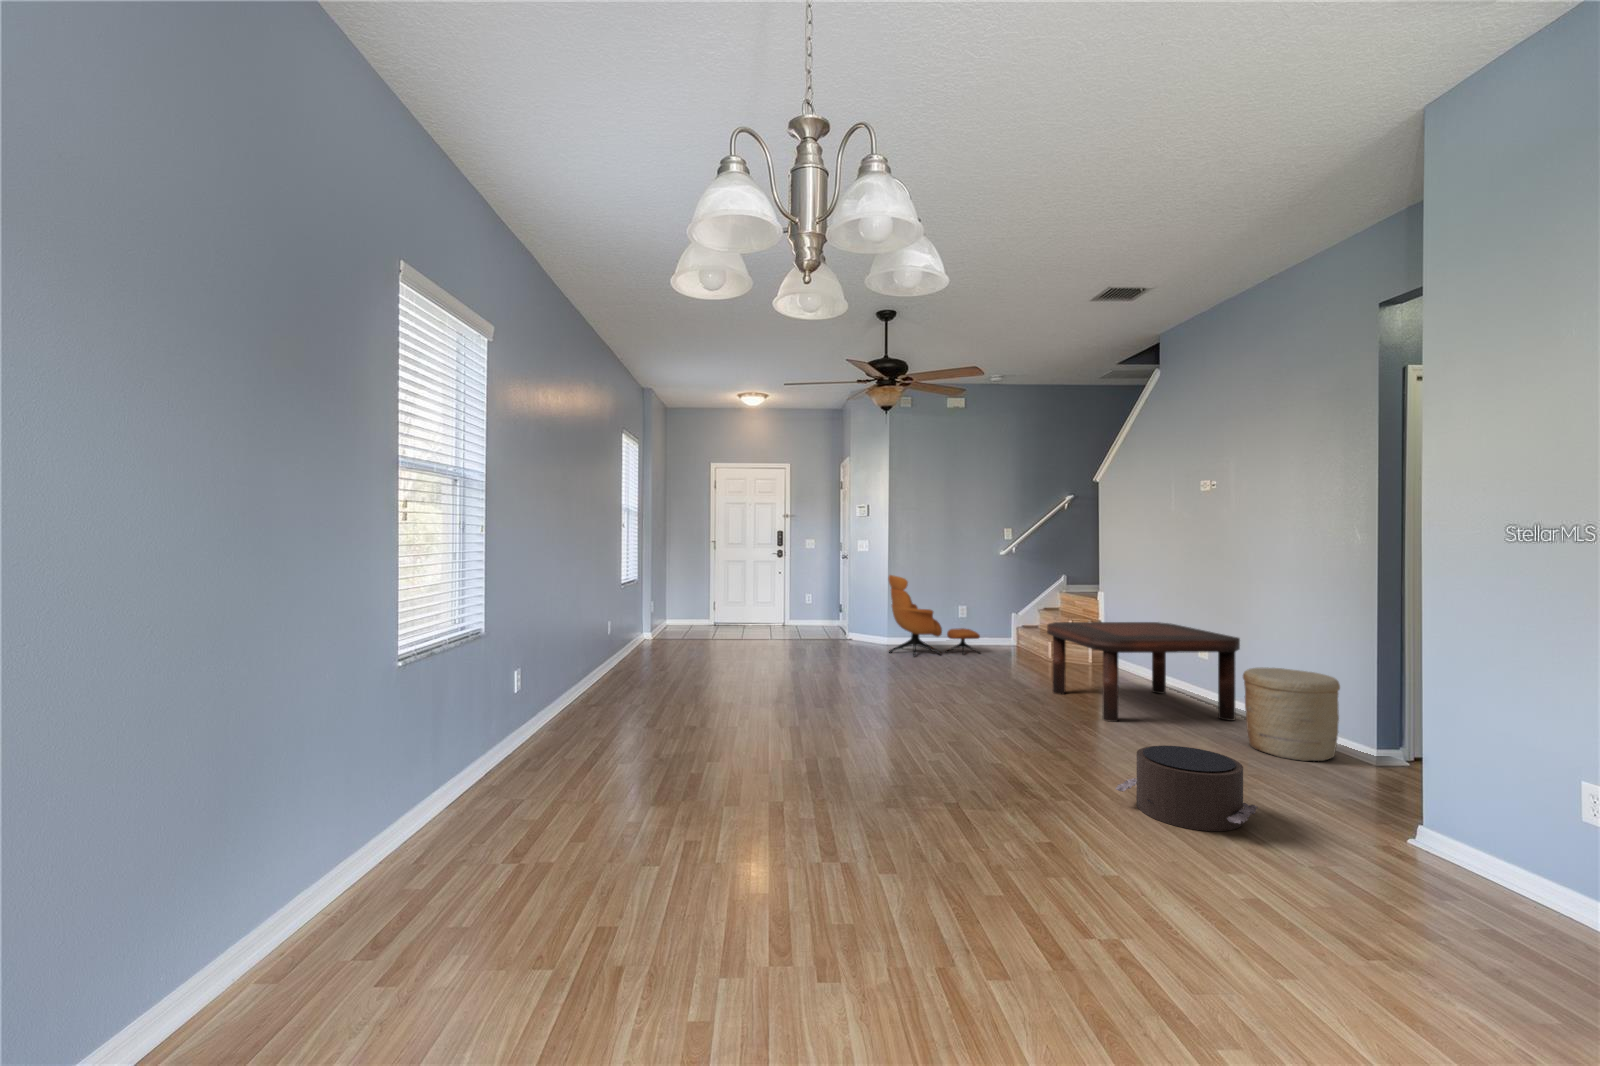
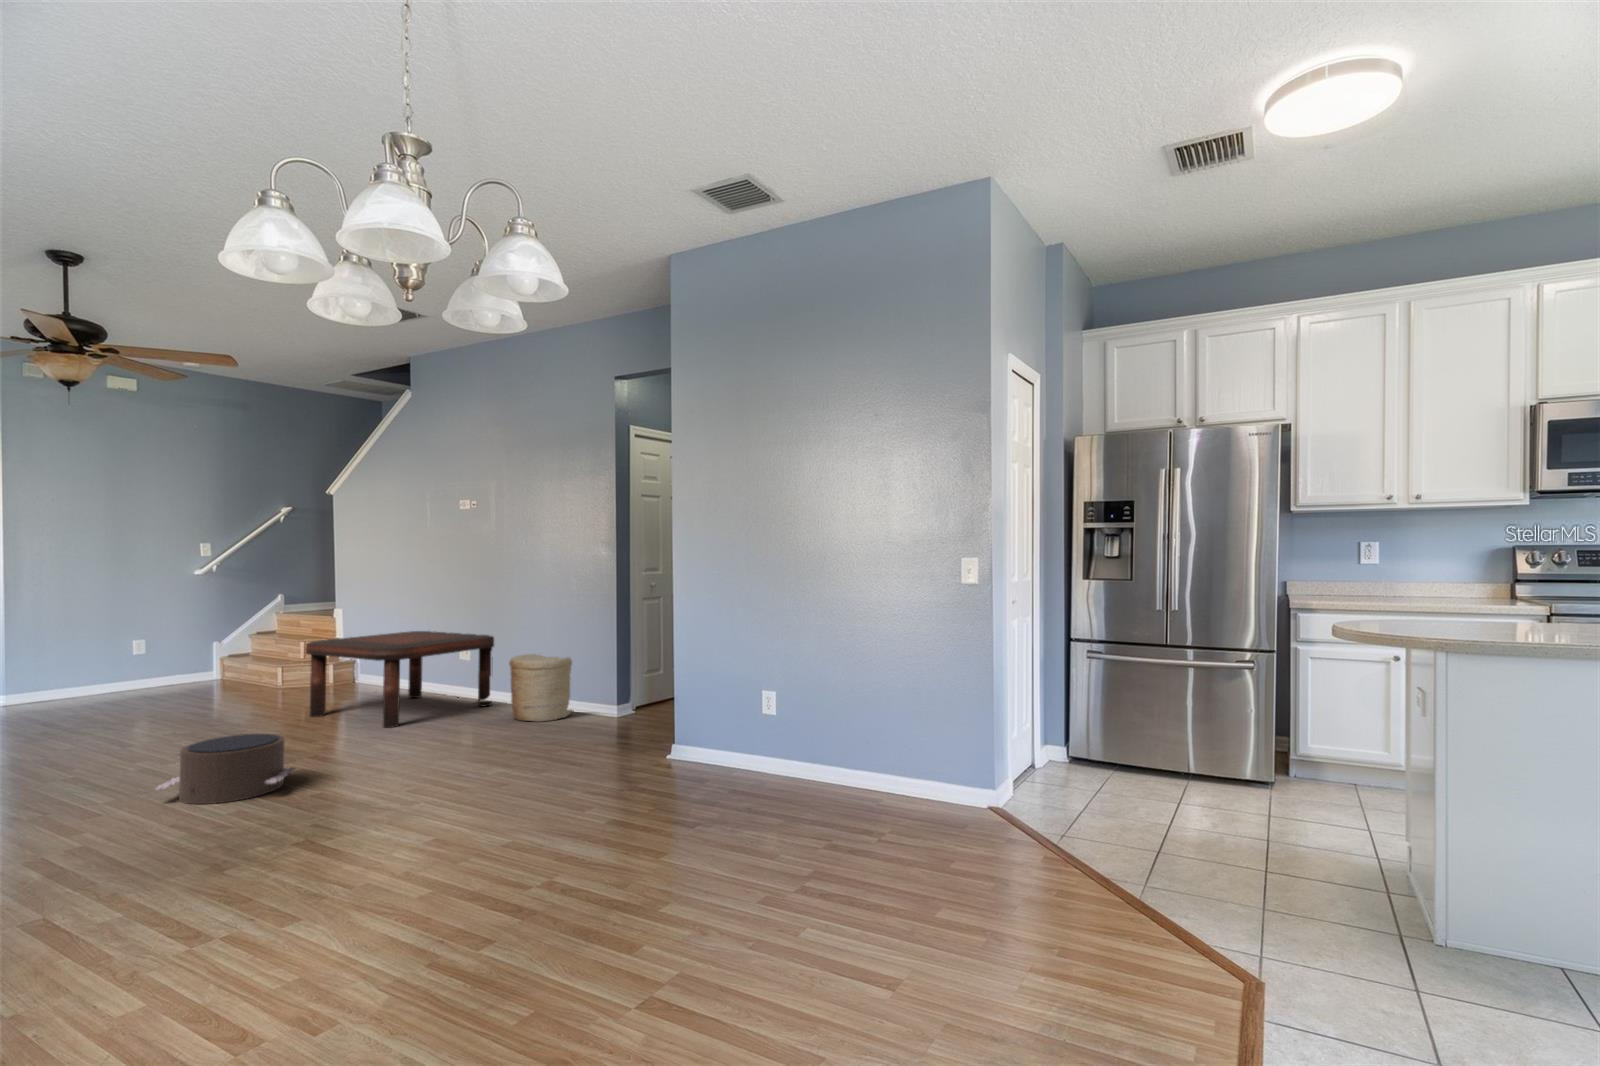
armchair: present [889,575,980,656] -> none [14,605,176,718]
pouf: present [1115,746,1258,831] -> present [156,734,295,804]

